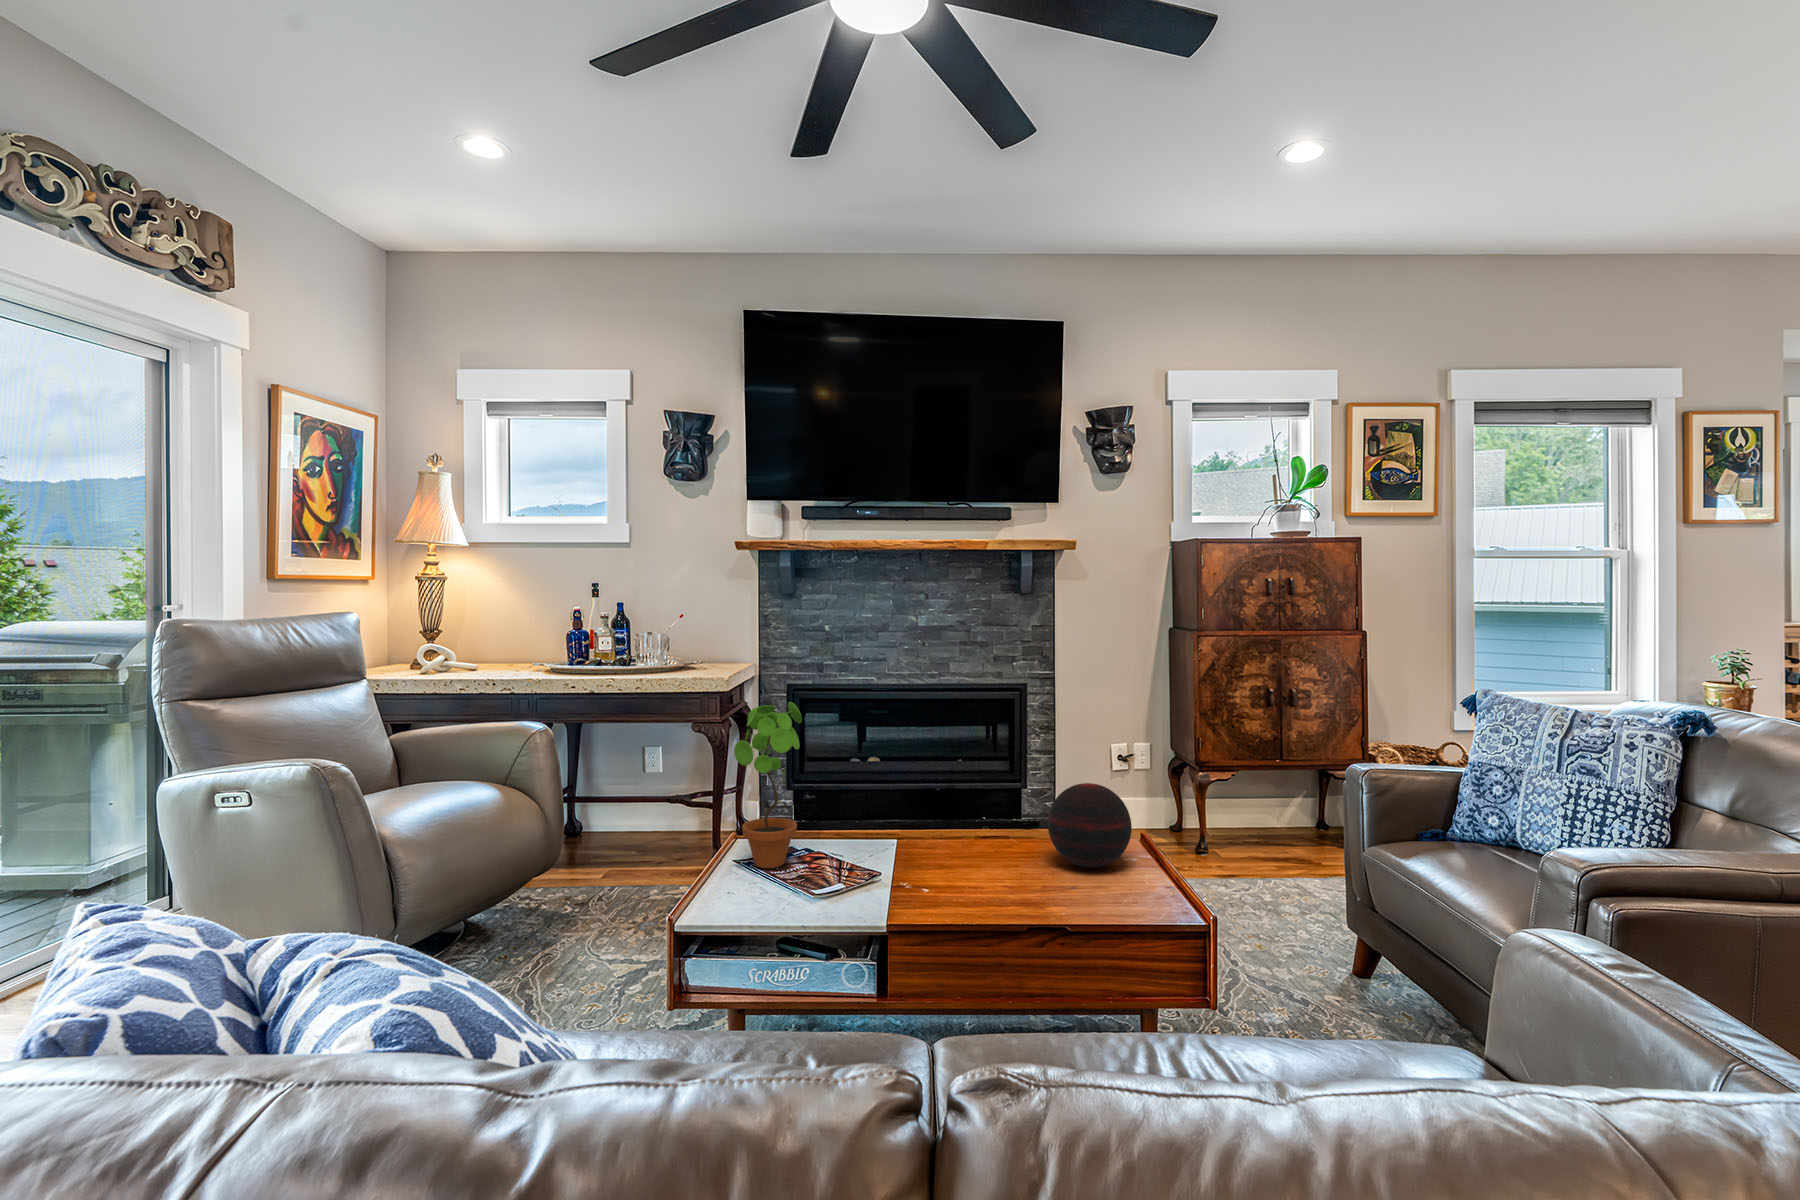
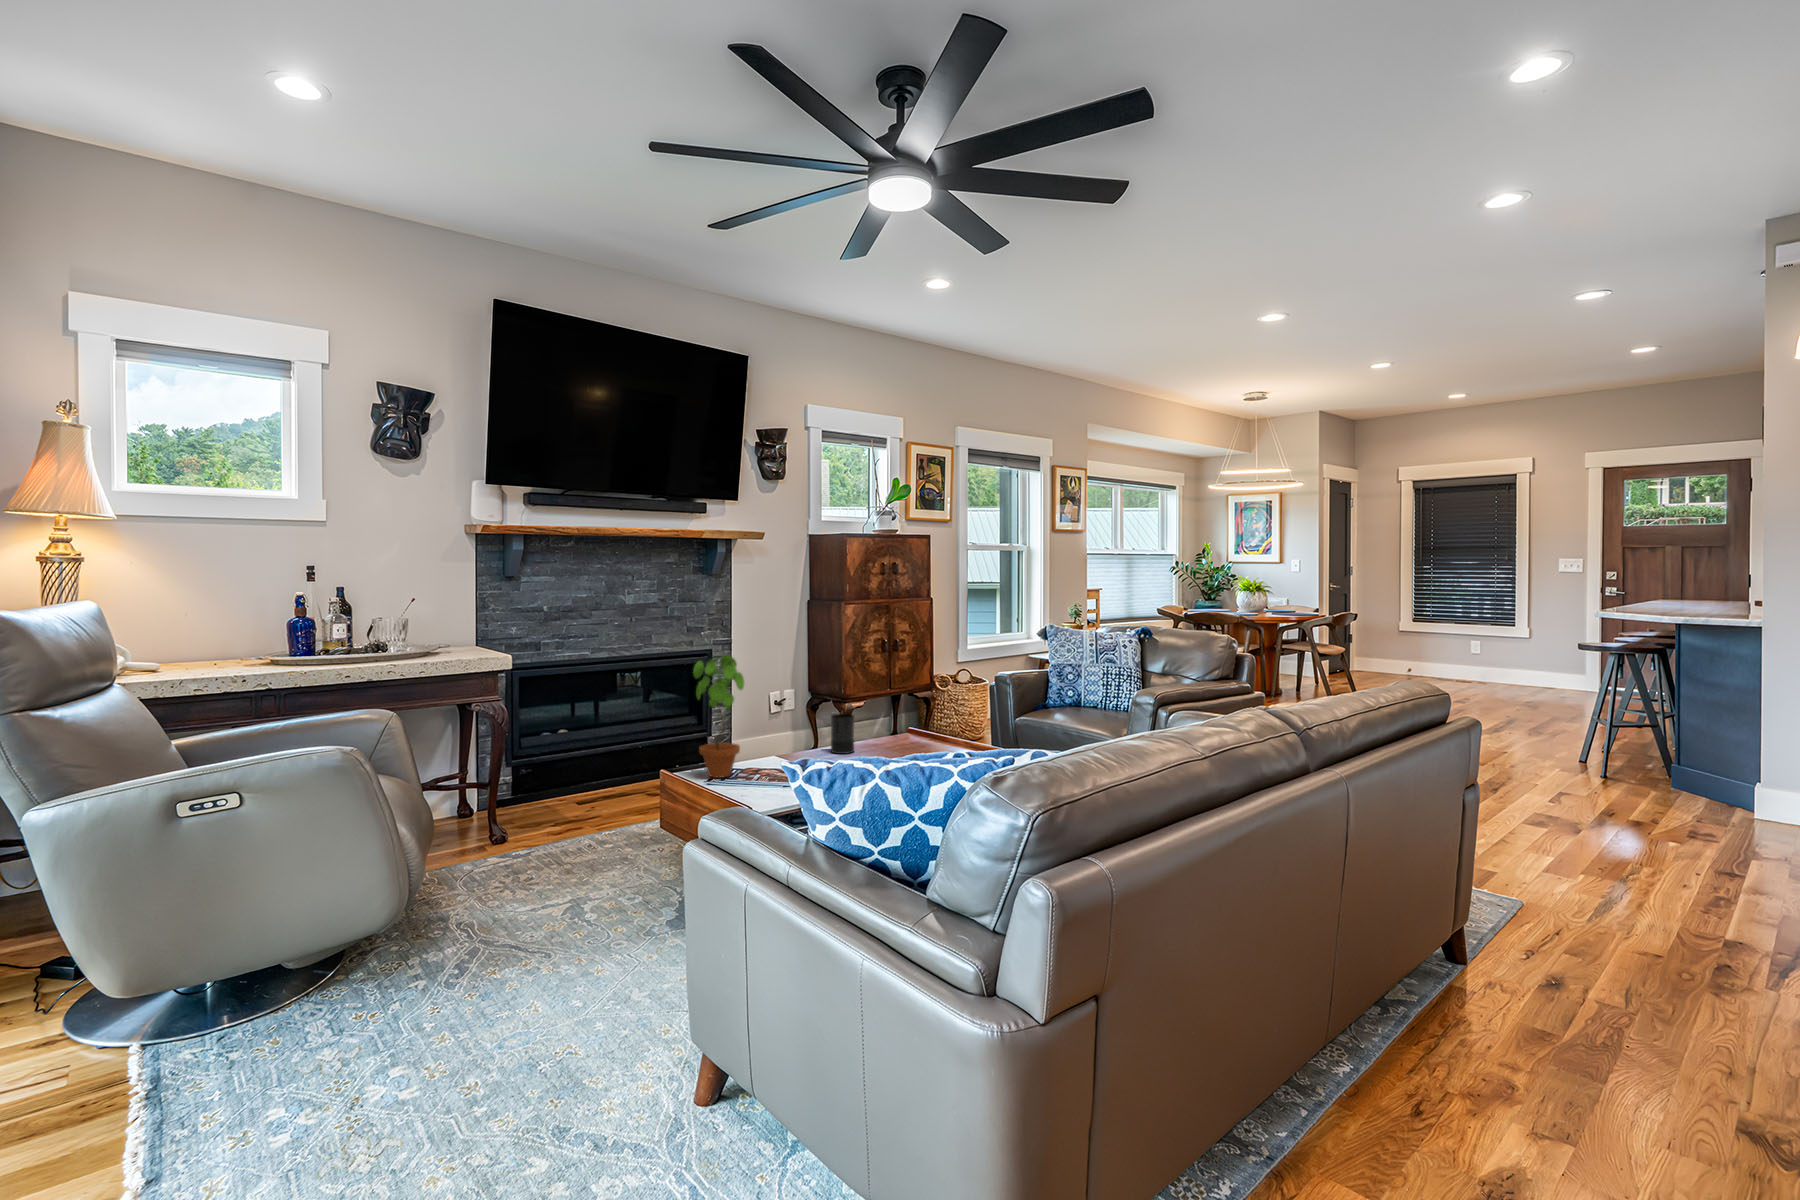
decorative orb: present [1048,783,1132,868] -> none [877,695,928,746]
candle: none [971,795,1007,863] -> present [831,714,854,754]

